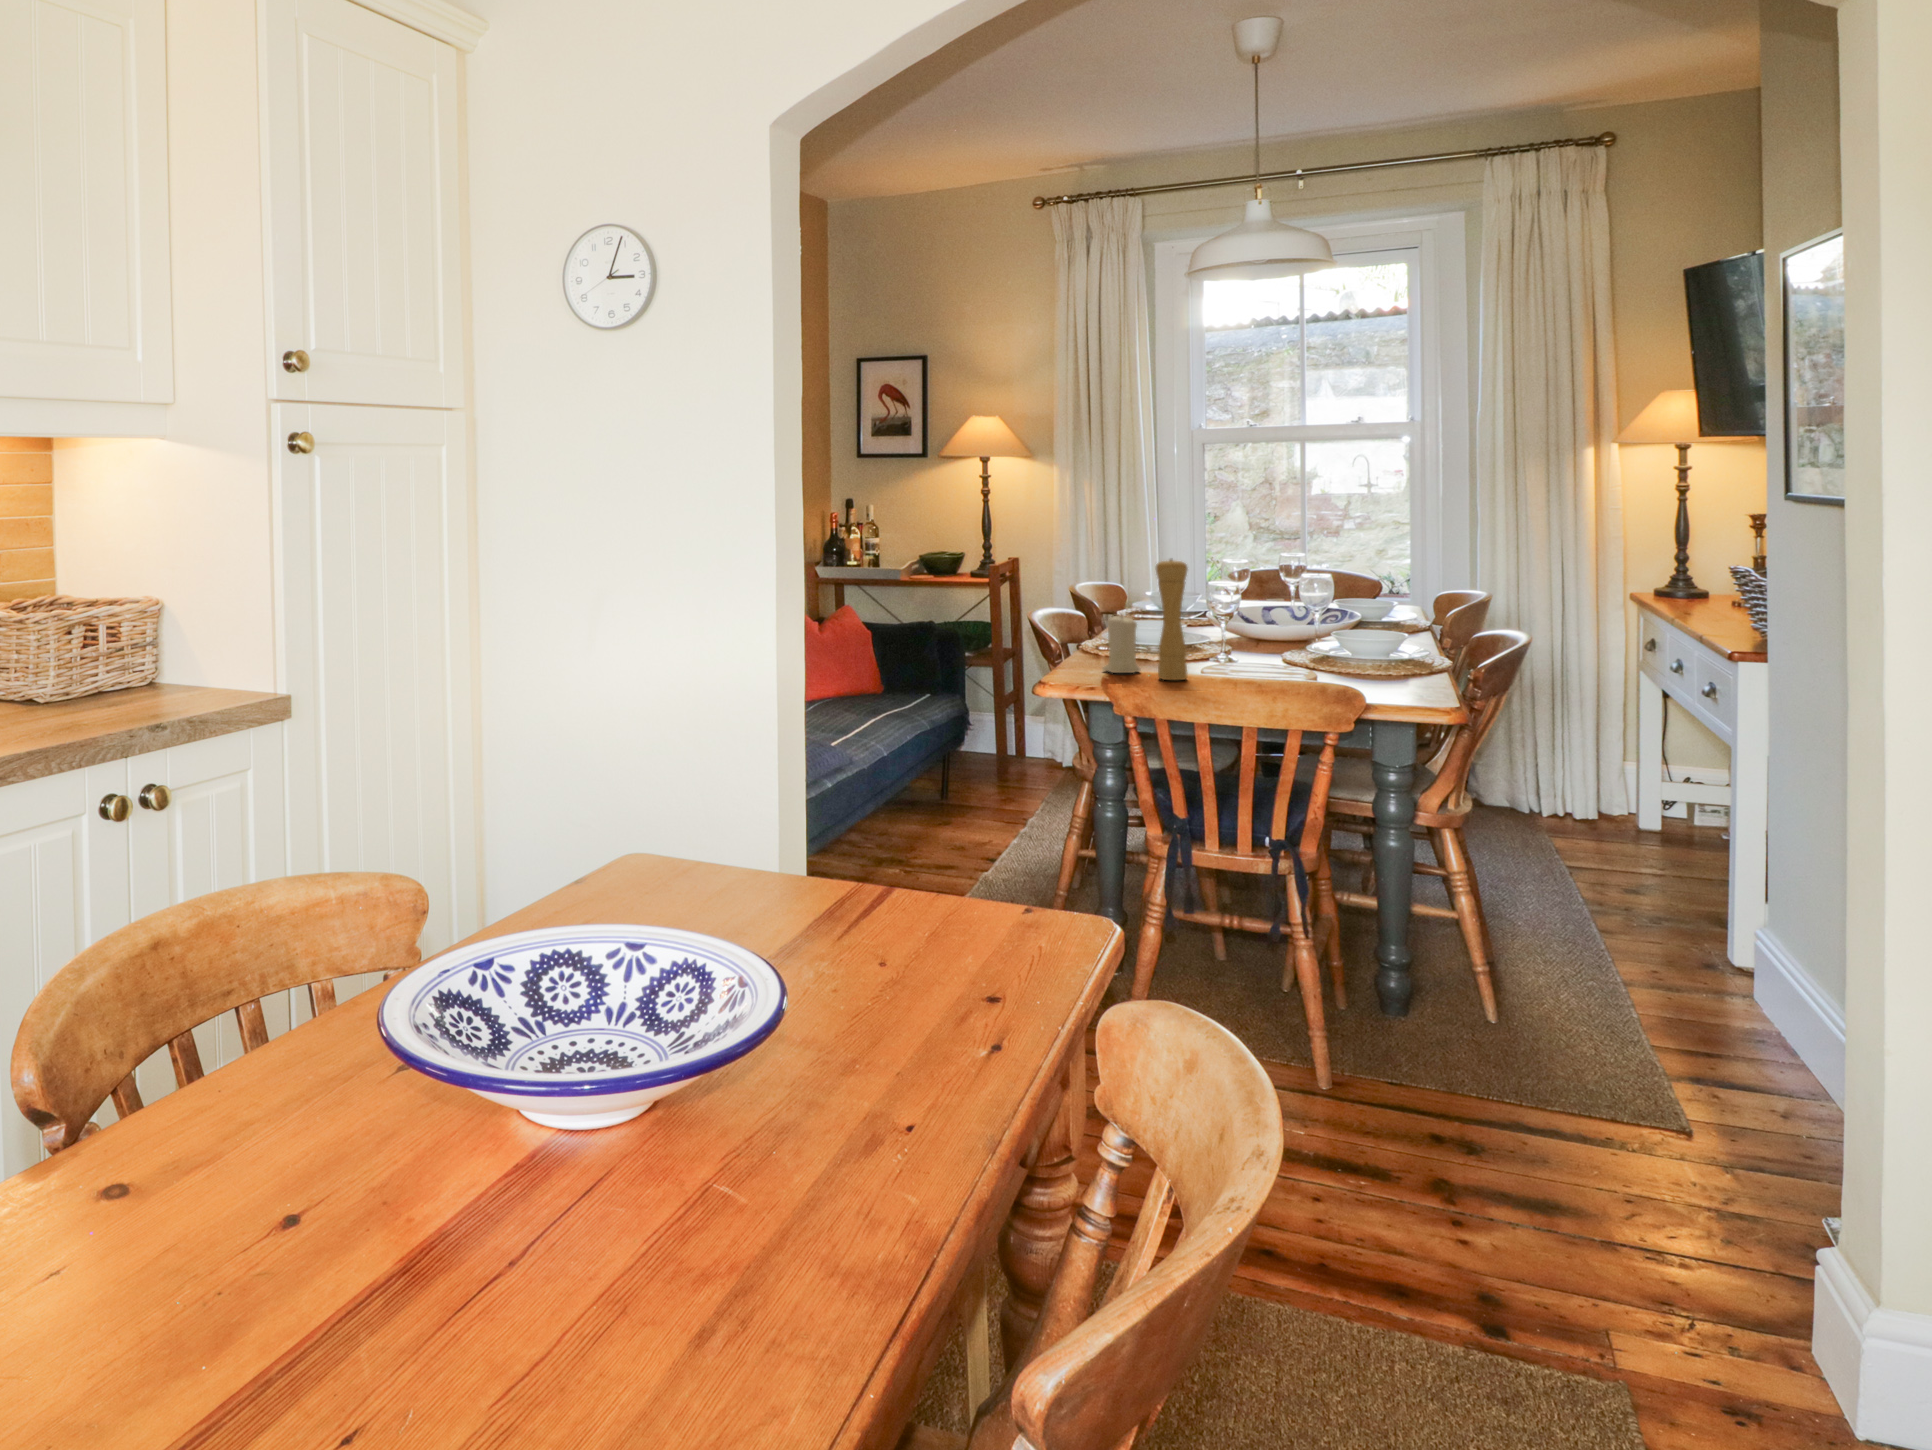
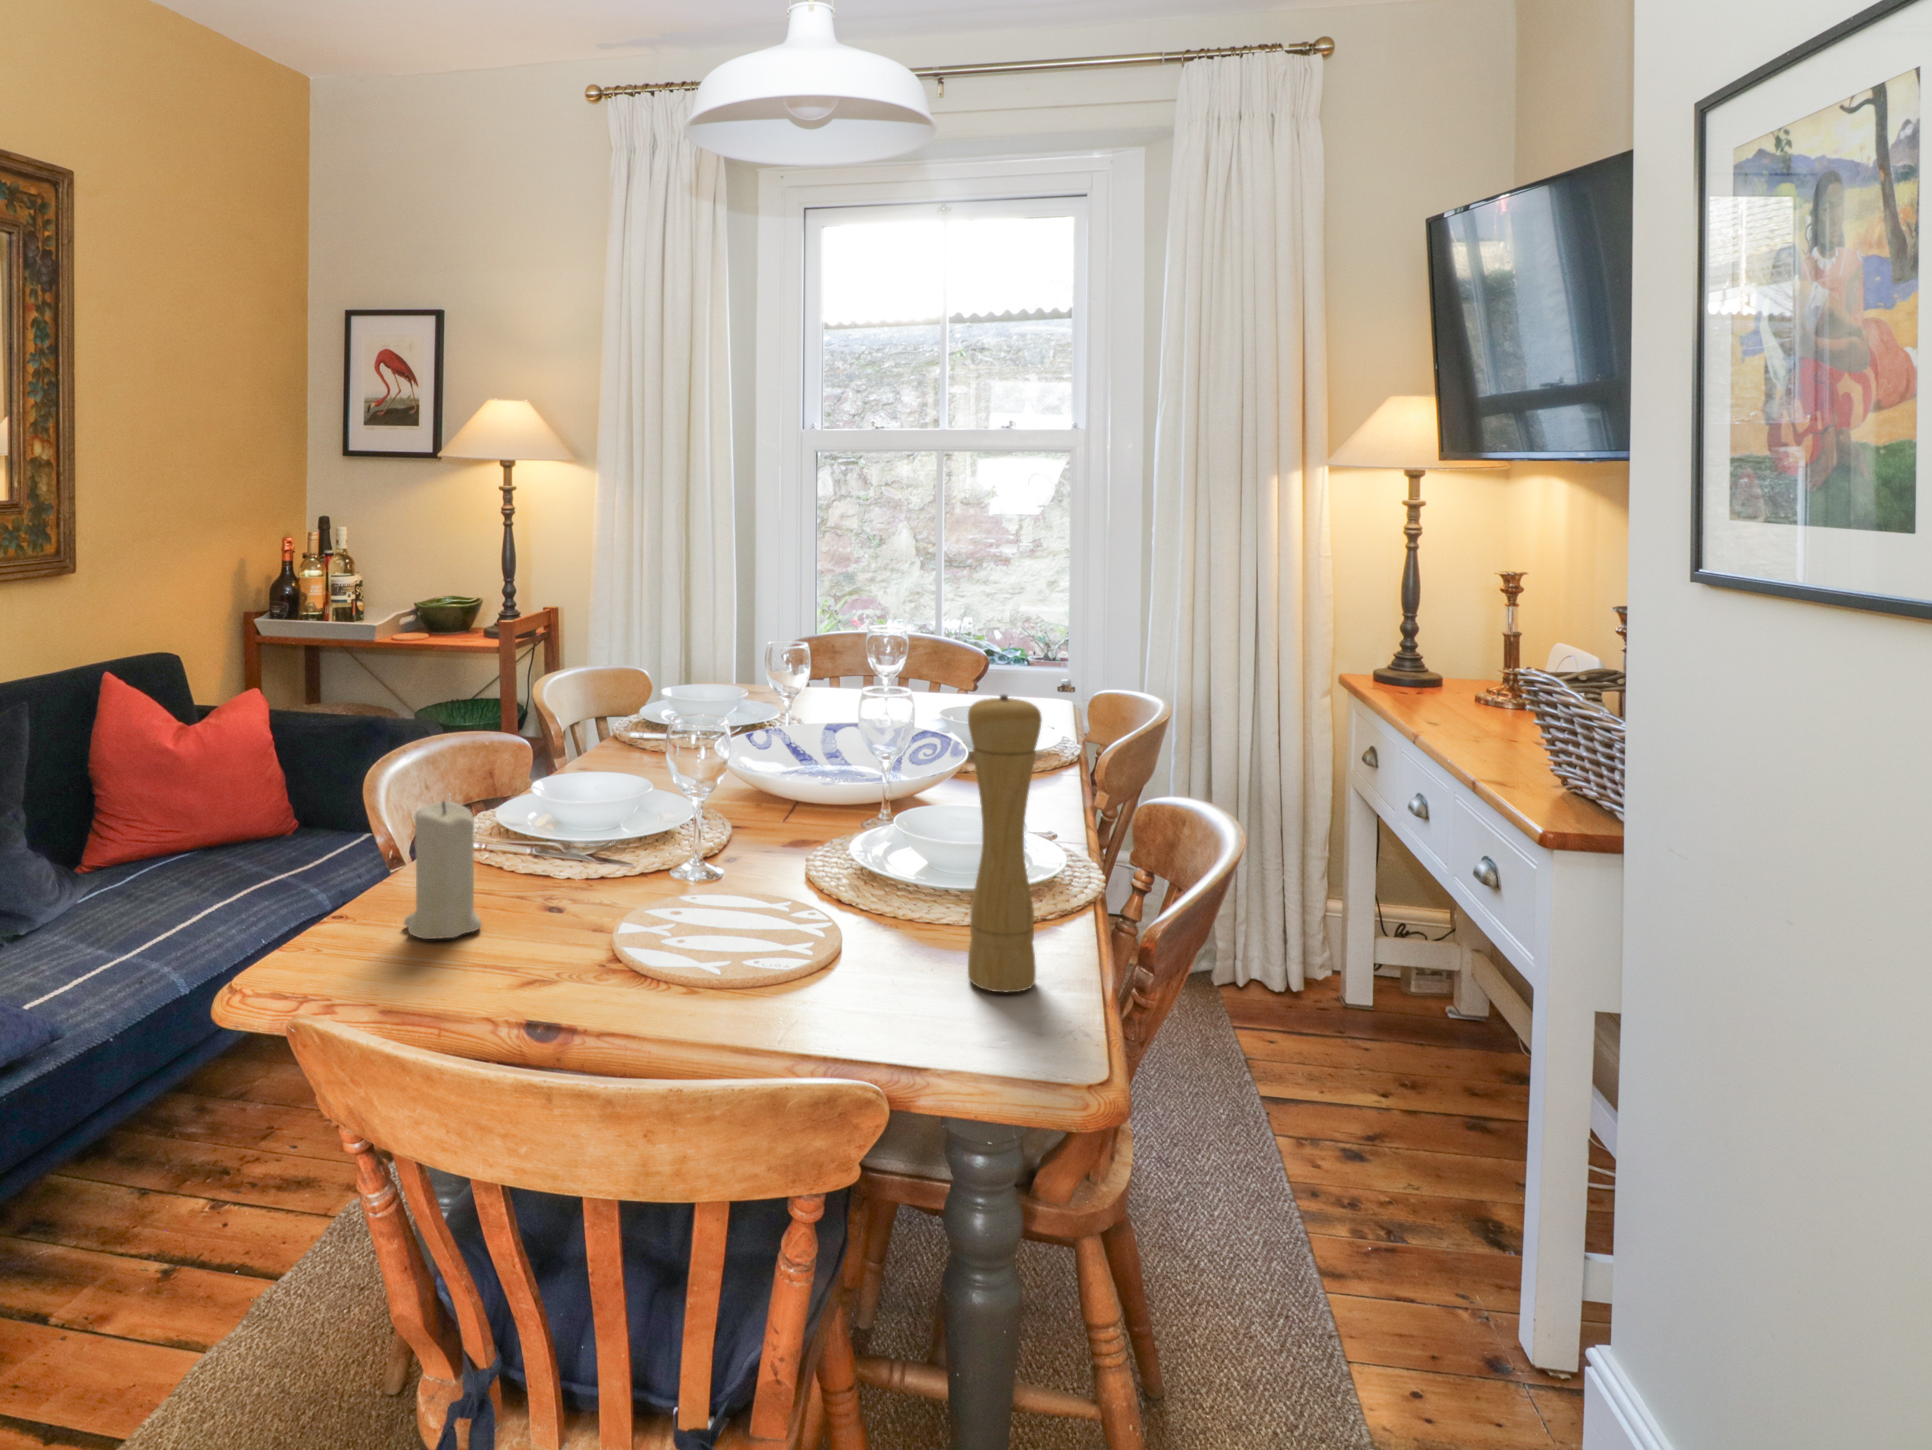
pepper mill: present [1156,559,1188,680] -> present [968,694,1042,992]

